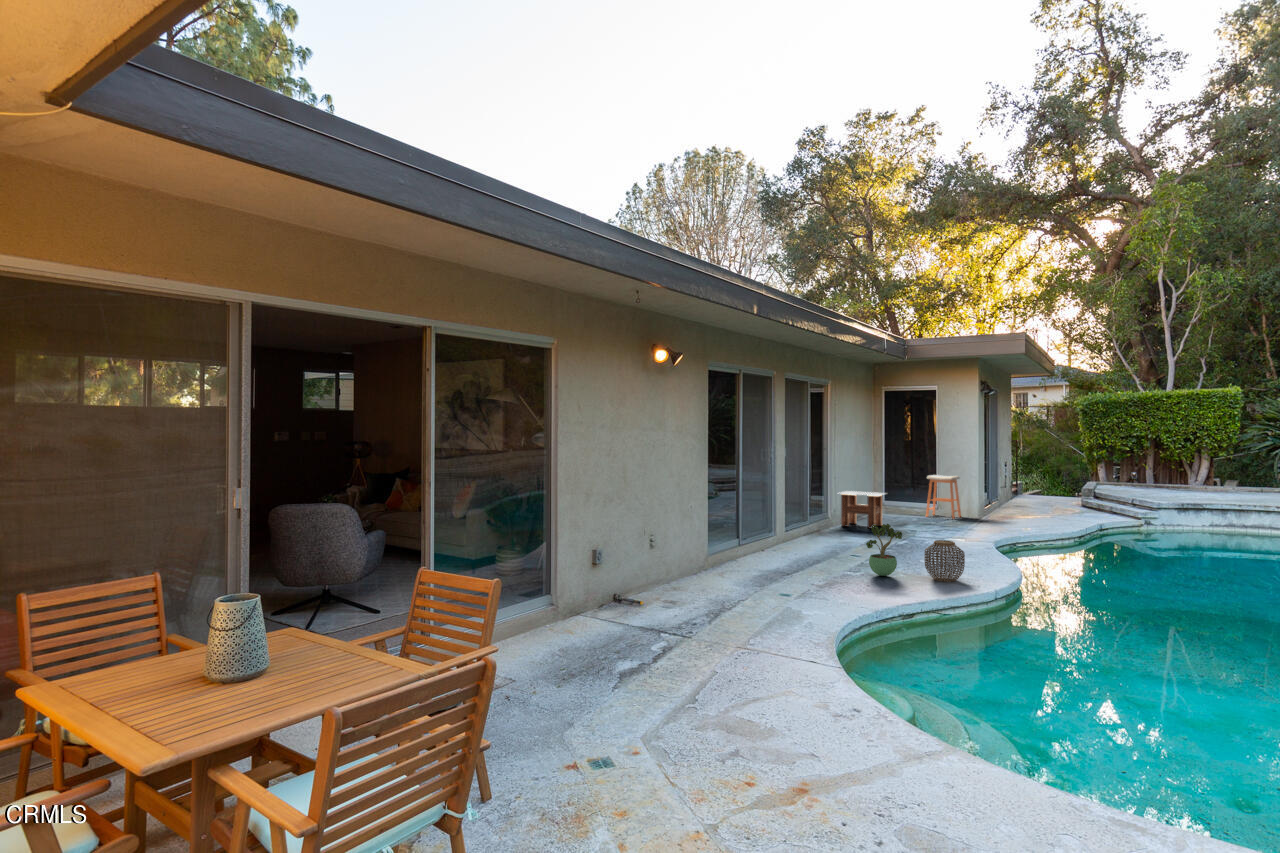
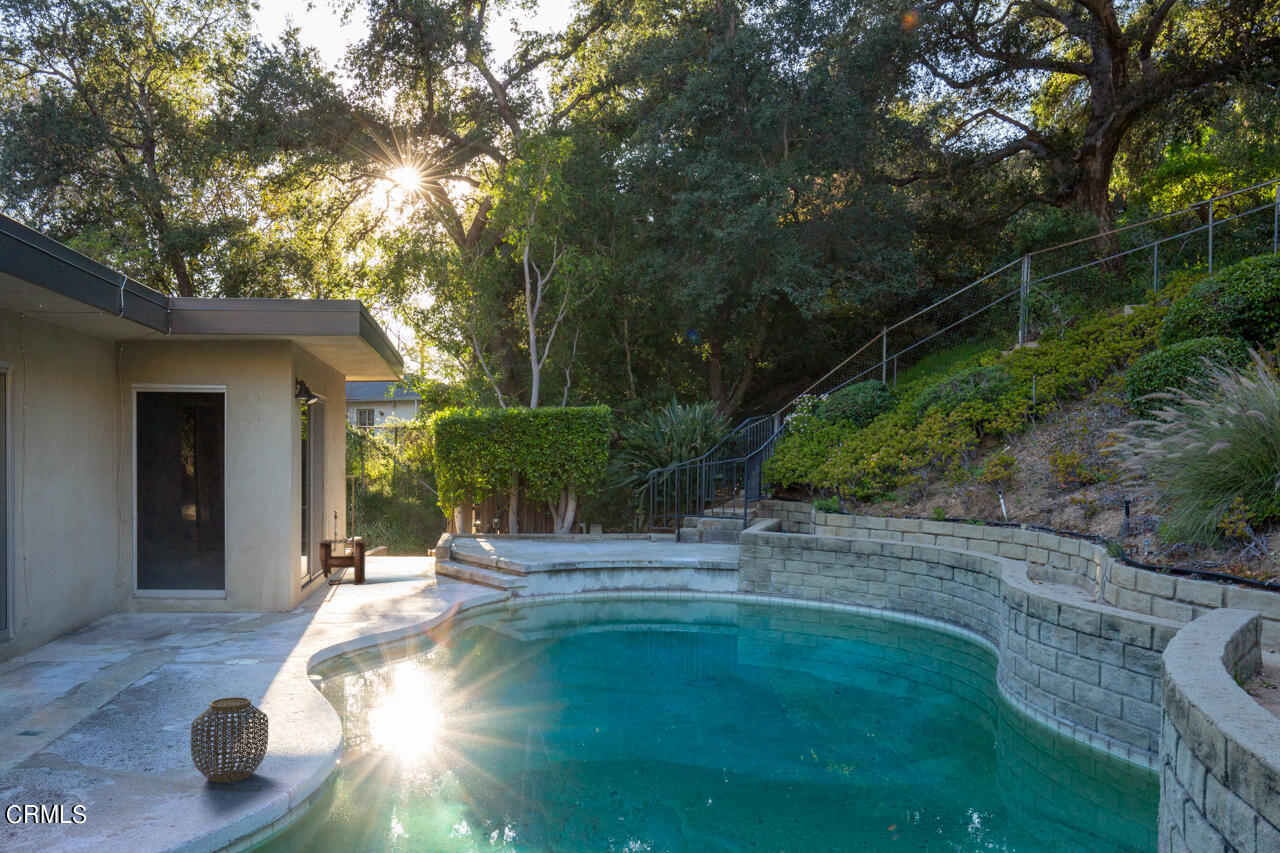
stool: present [926,475,961,519] -> none [205,543,266,618]
side table: present [841,491,884,528] -> present [319,539,371,585]
potted plant: present [866,524,902,576] -> none [64,680,146,793]

